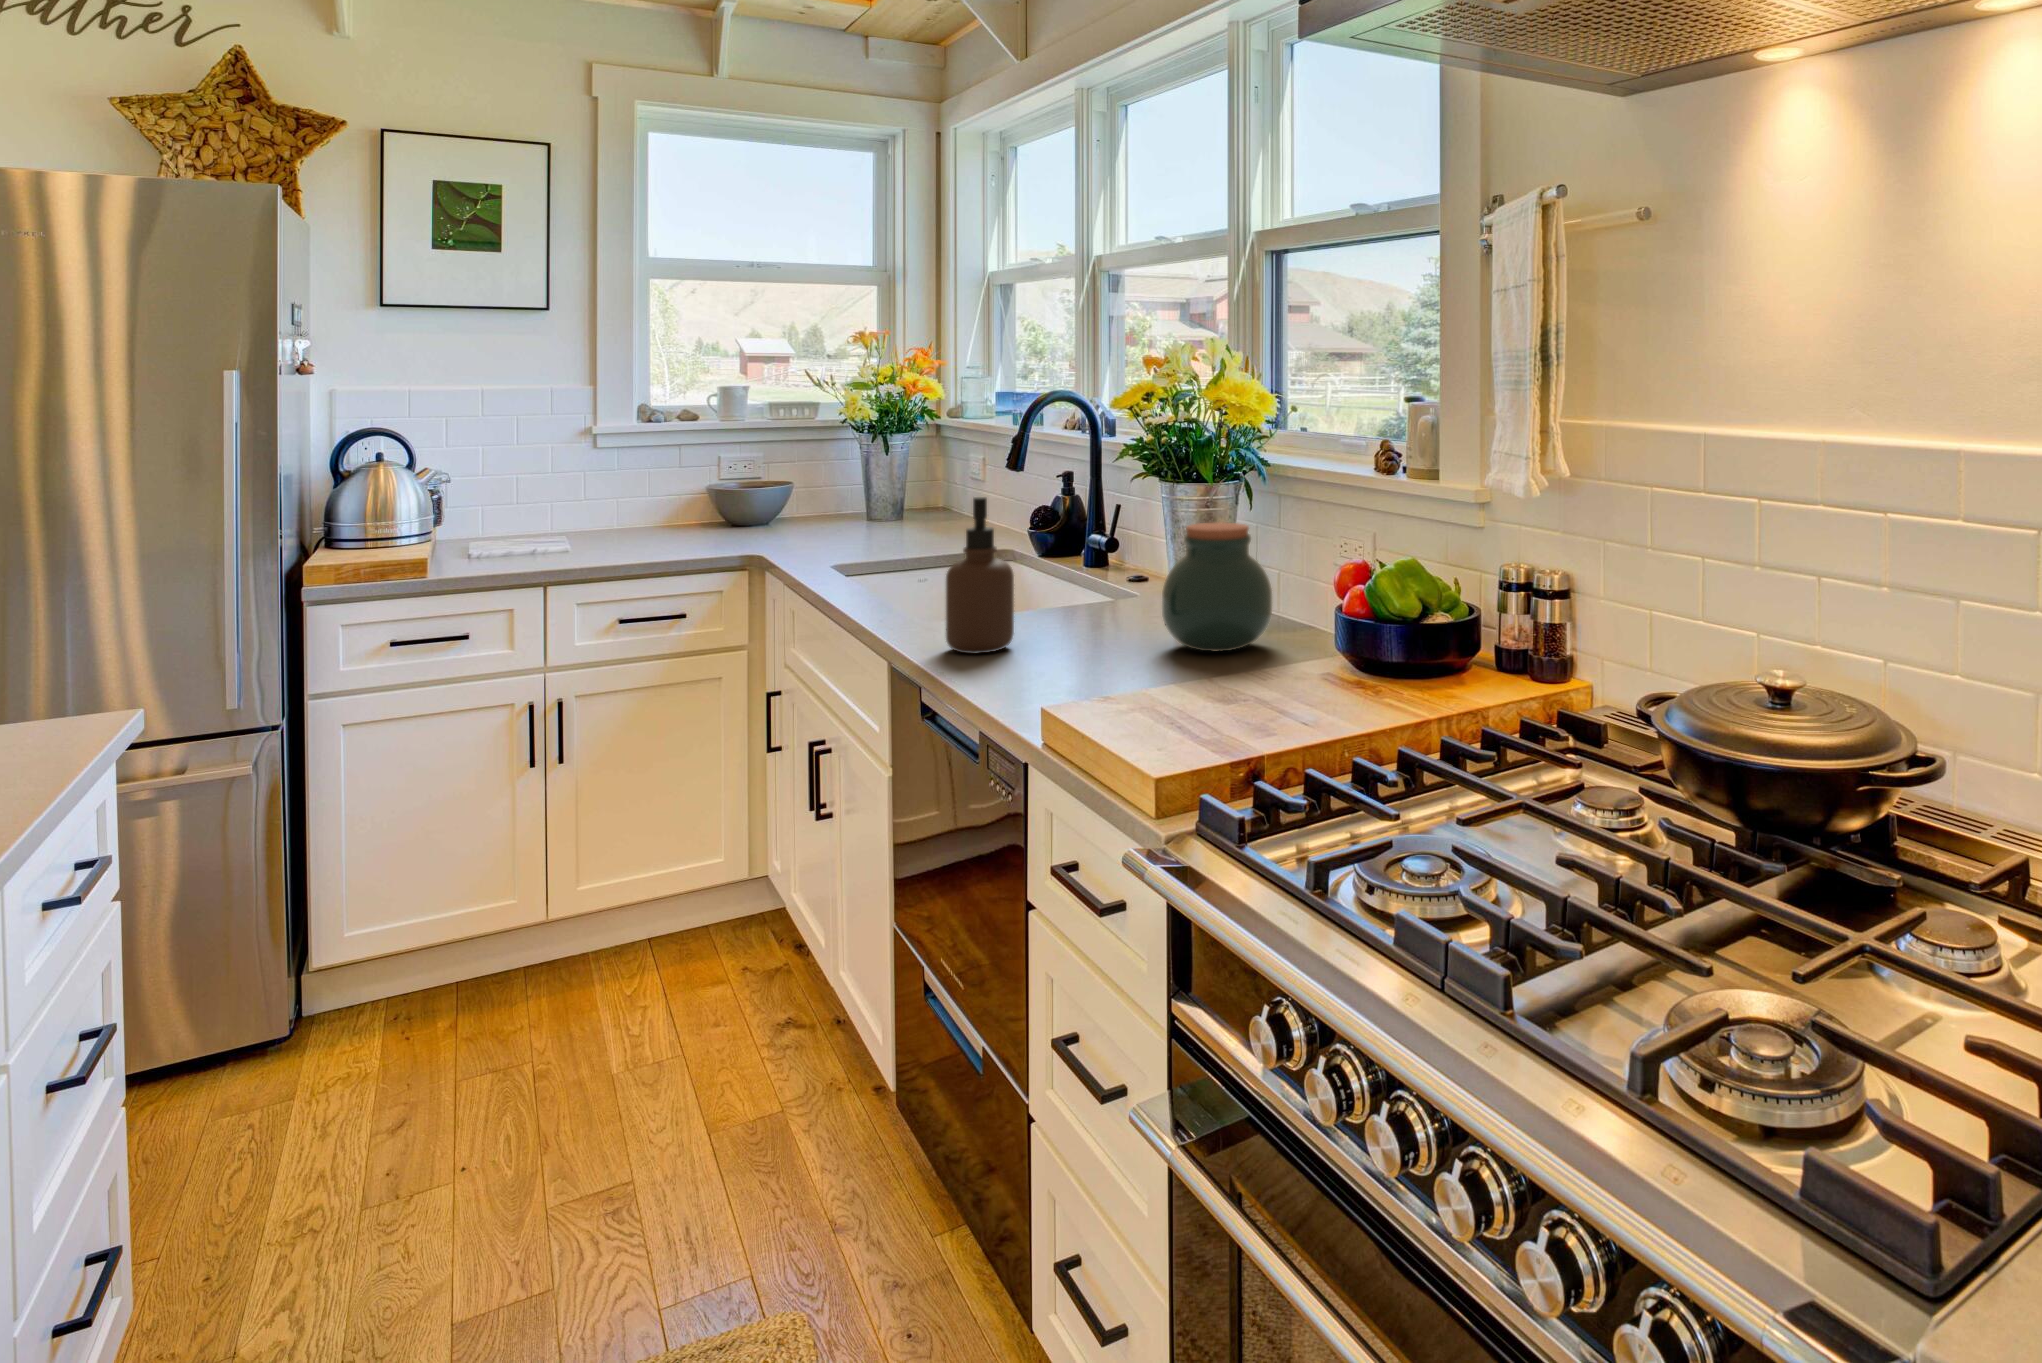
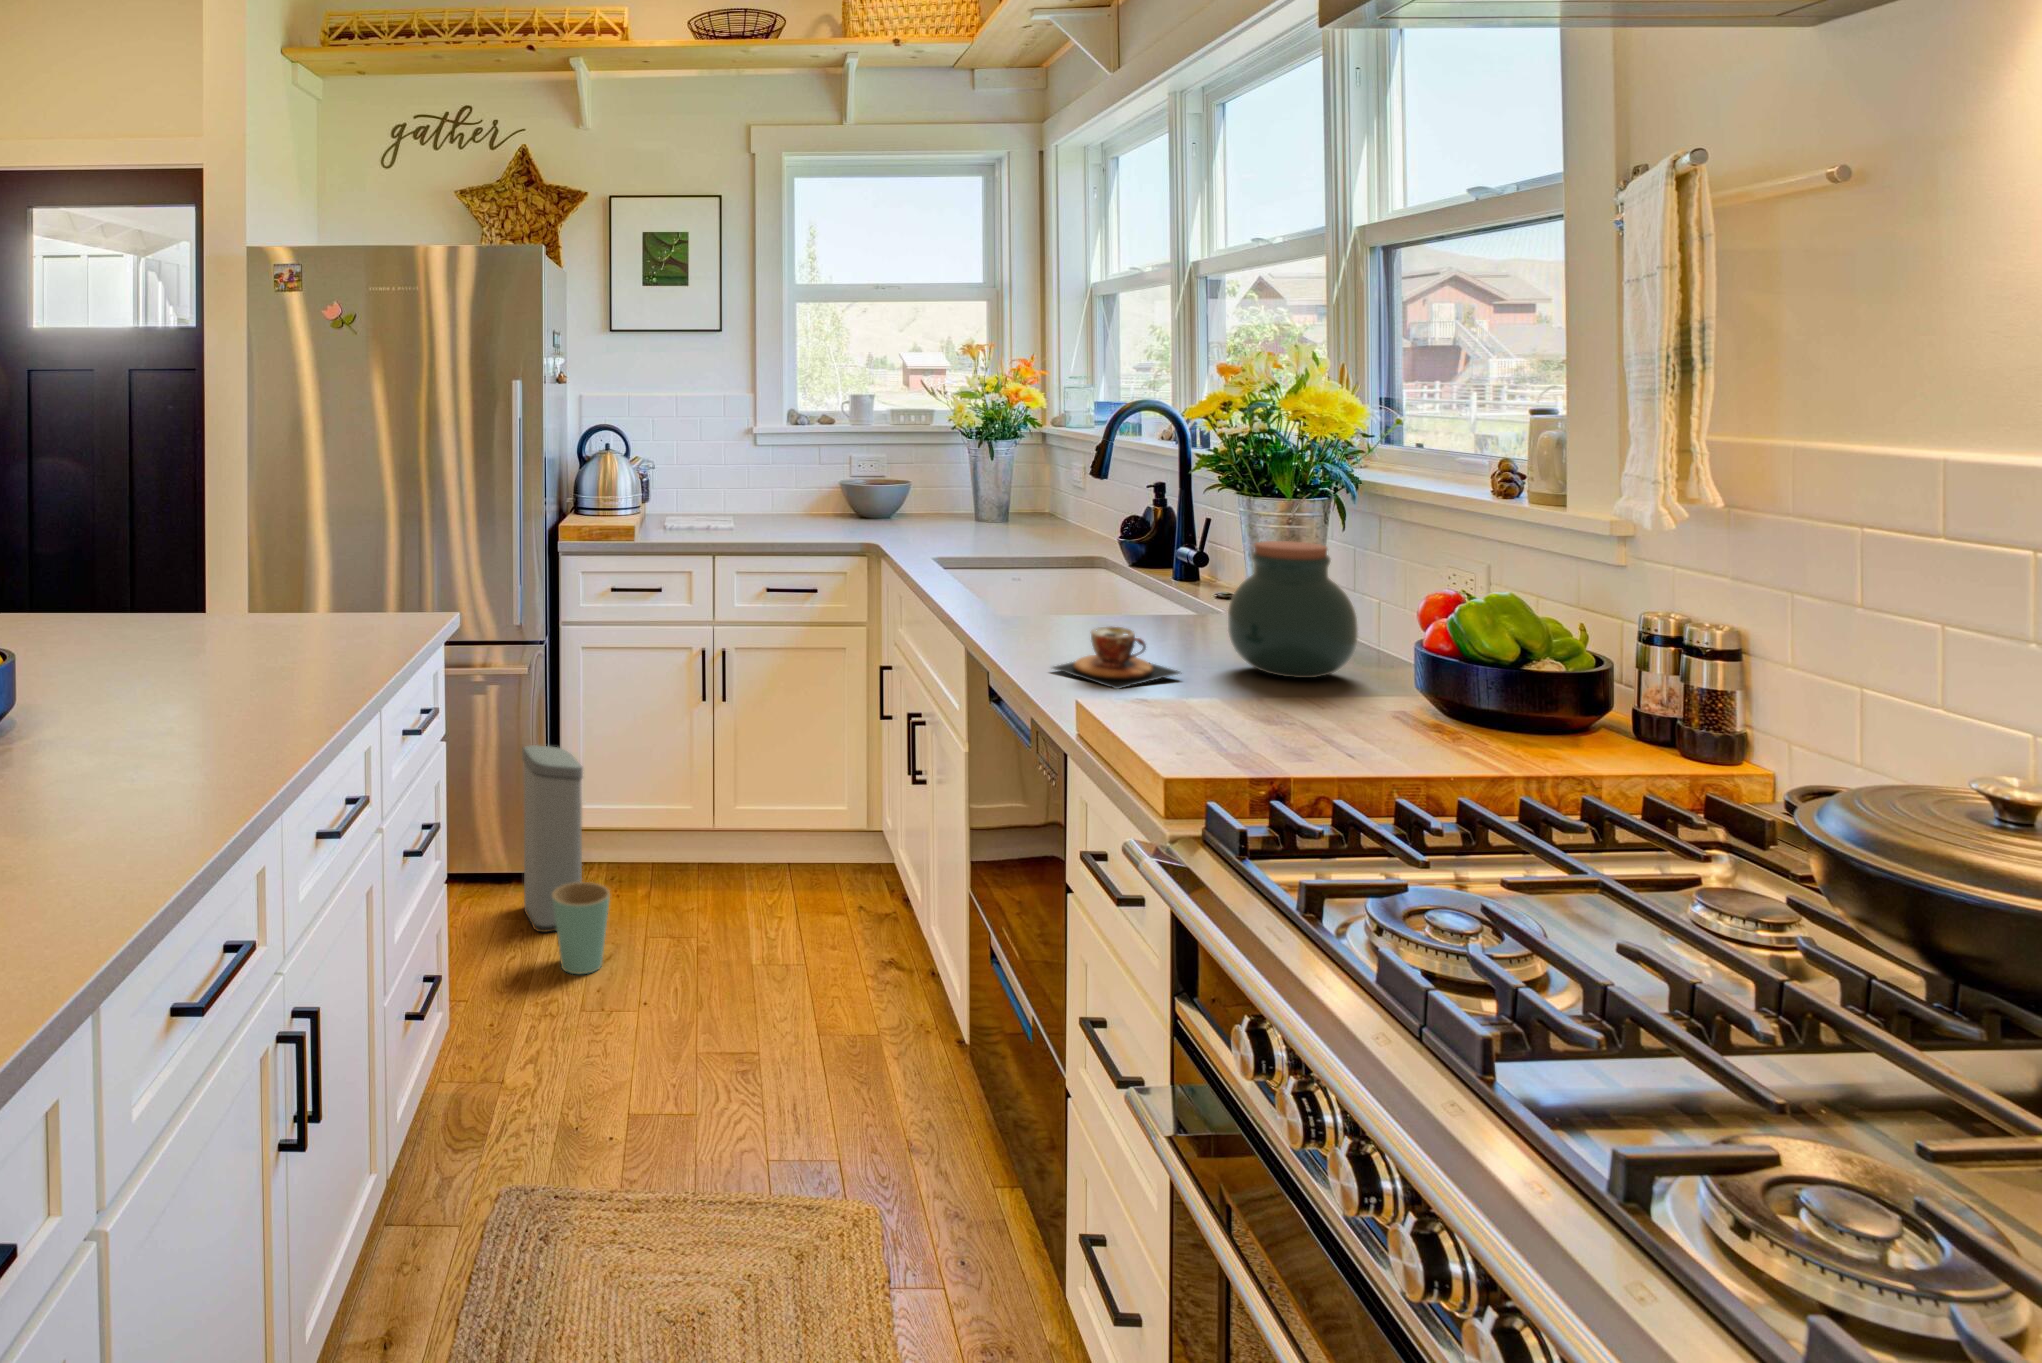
soap dispenser: present [946,497,1014,654] -> none [1012,502,1077,650]
teacup: none [994,621,1127,686] -> present [1053,627,1180,689]
trash can: none [234,858,388,1161] -> present [522,745,610,974]

